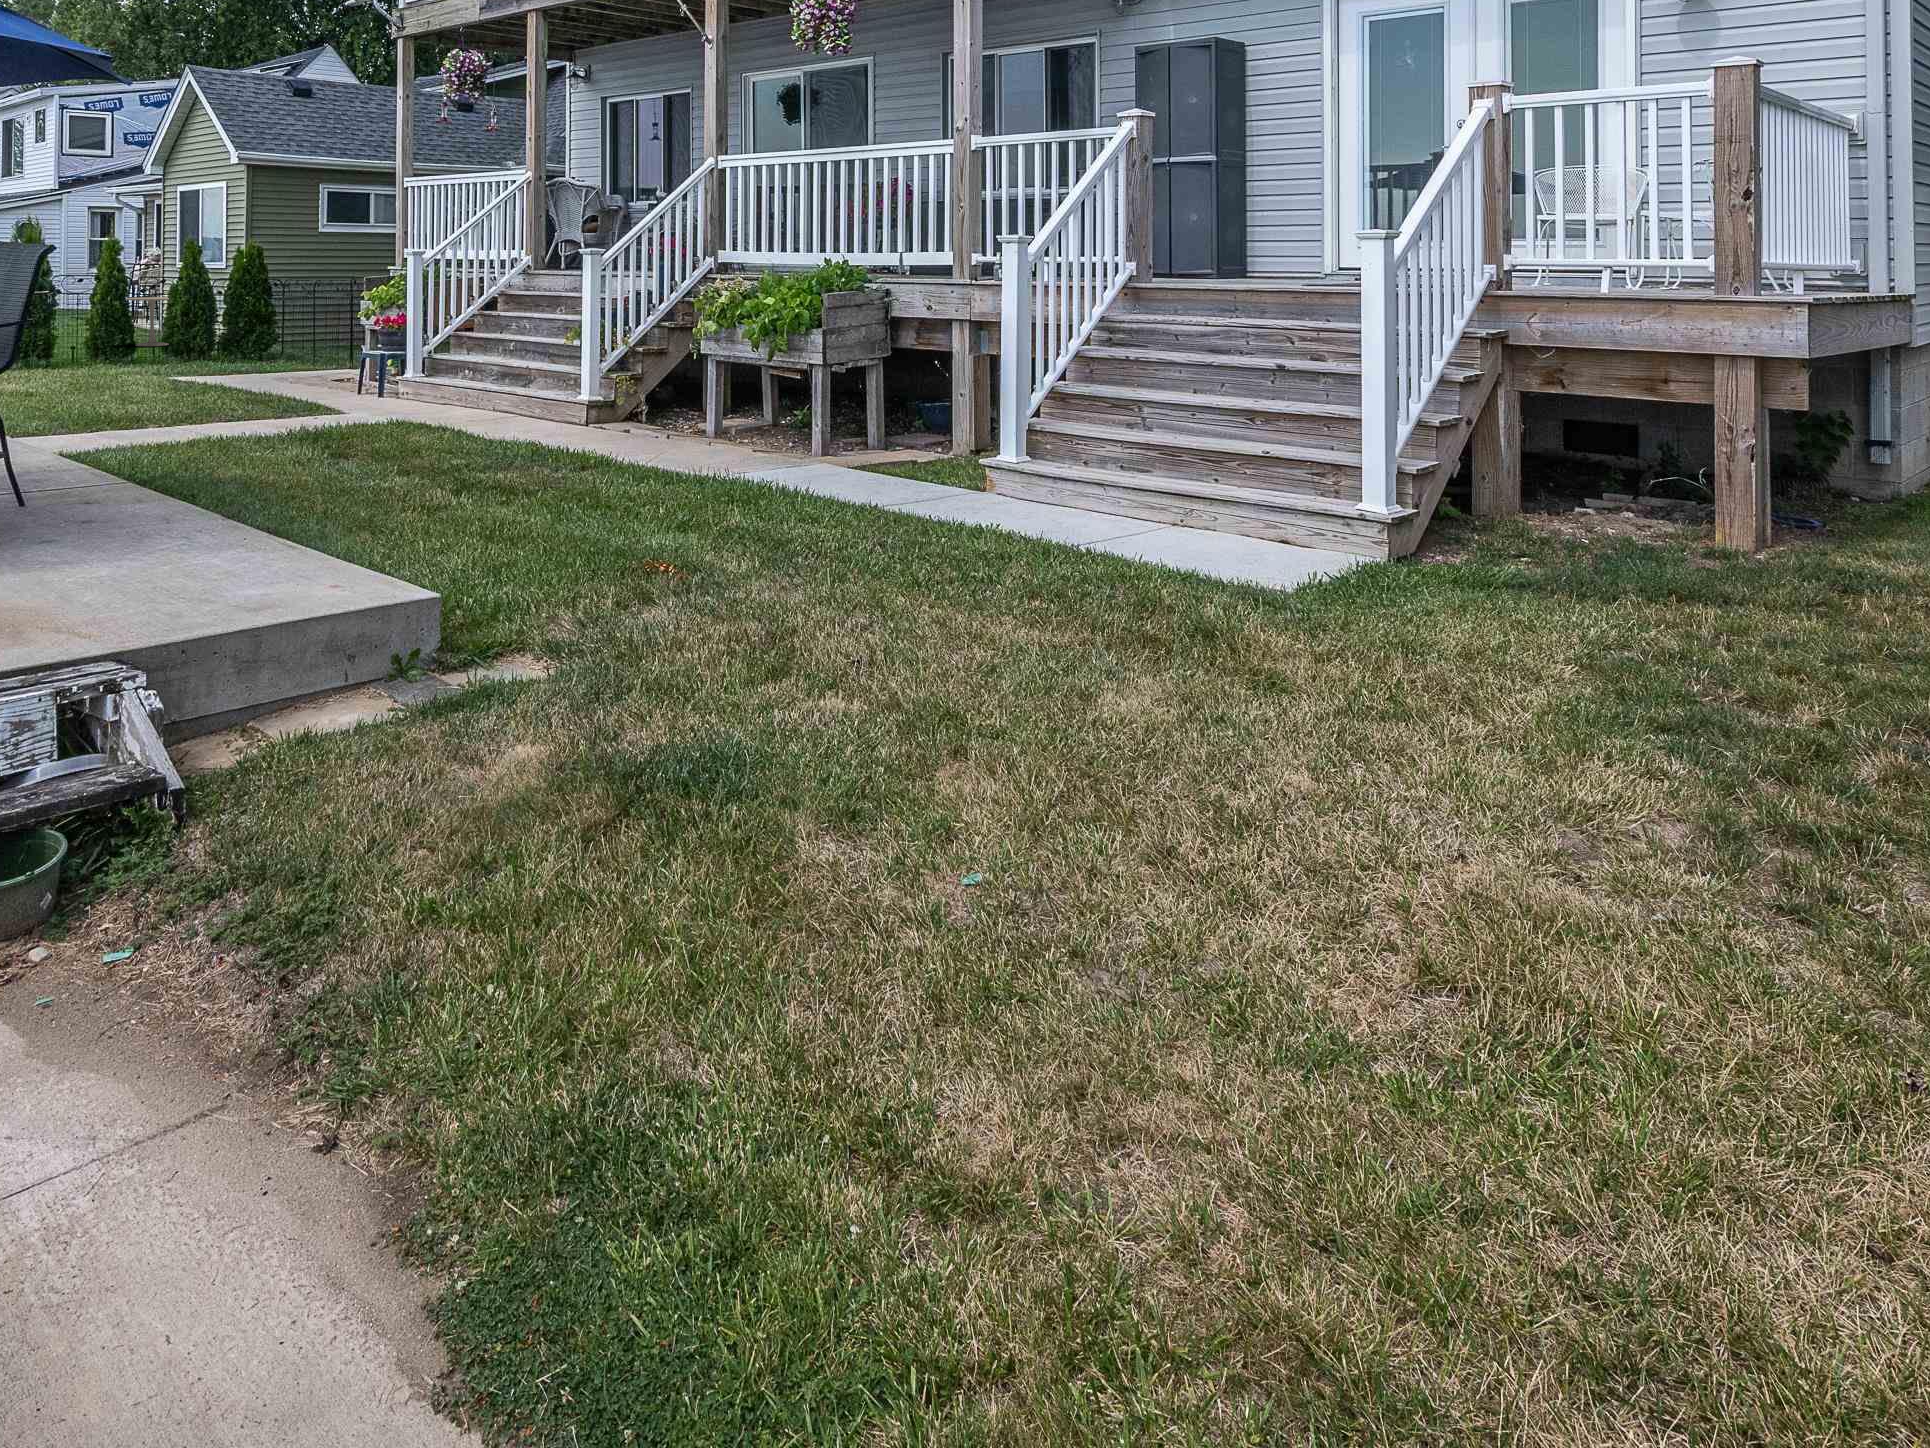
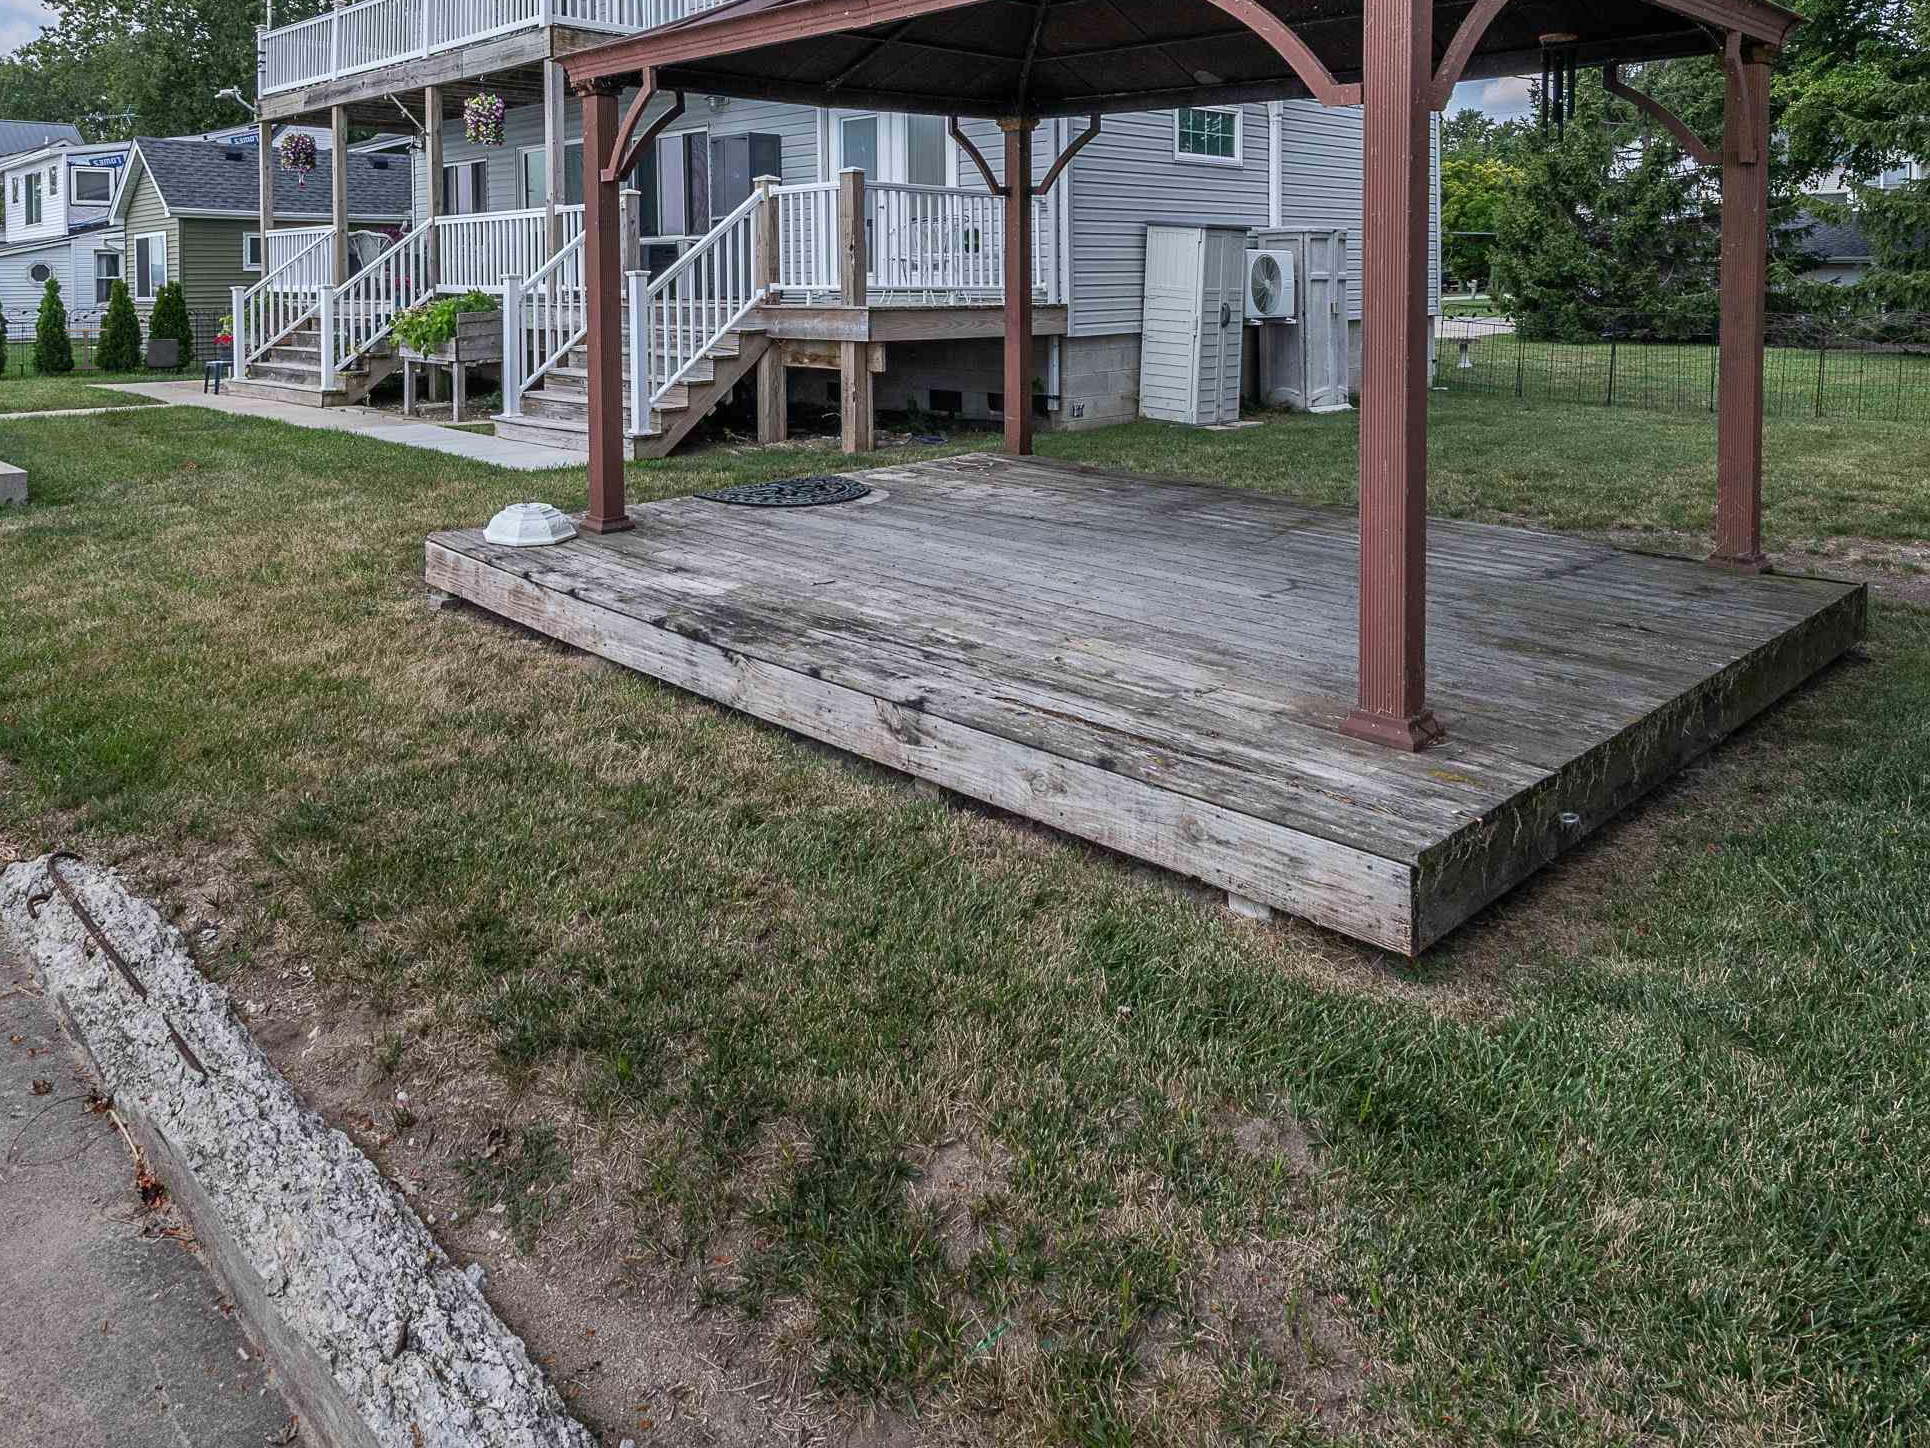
planter: none [222,311,260,344] -> present [146,339,178,367]

